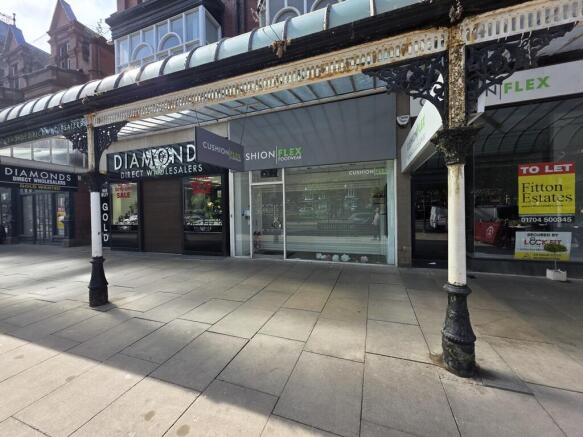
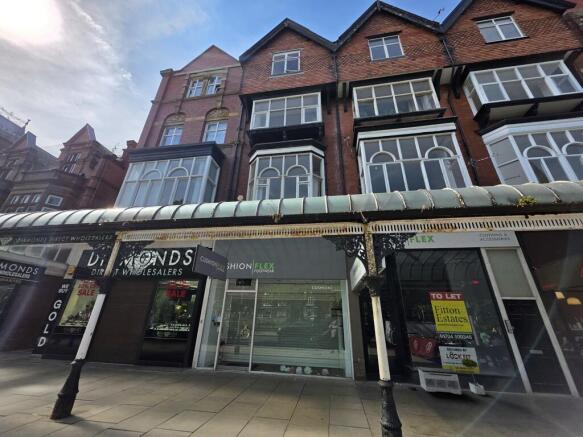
bench: none [478,253,531,280] -> present [418,367,461,394]

